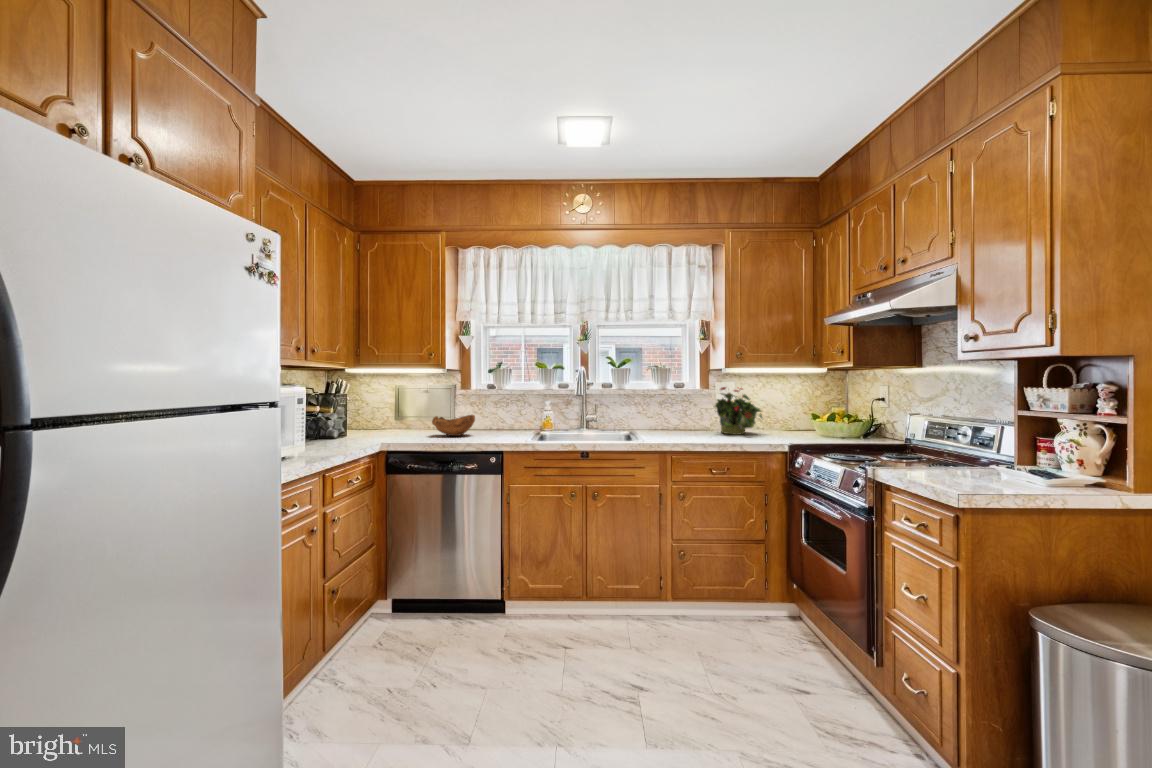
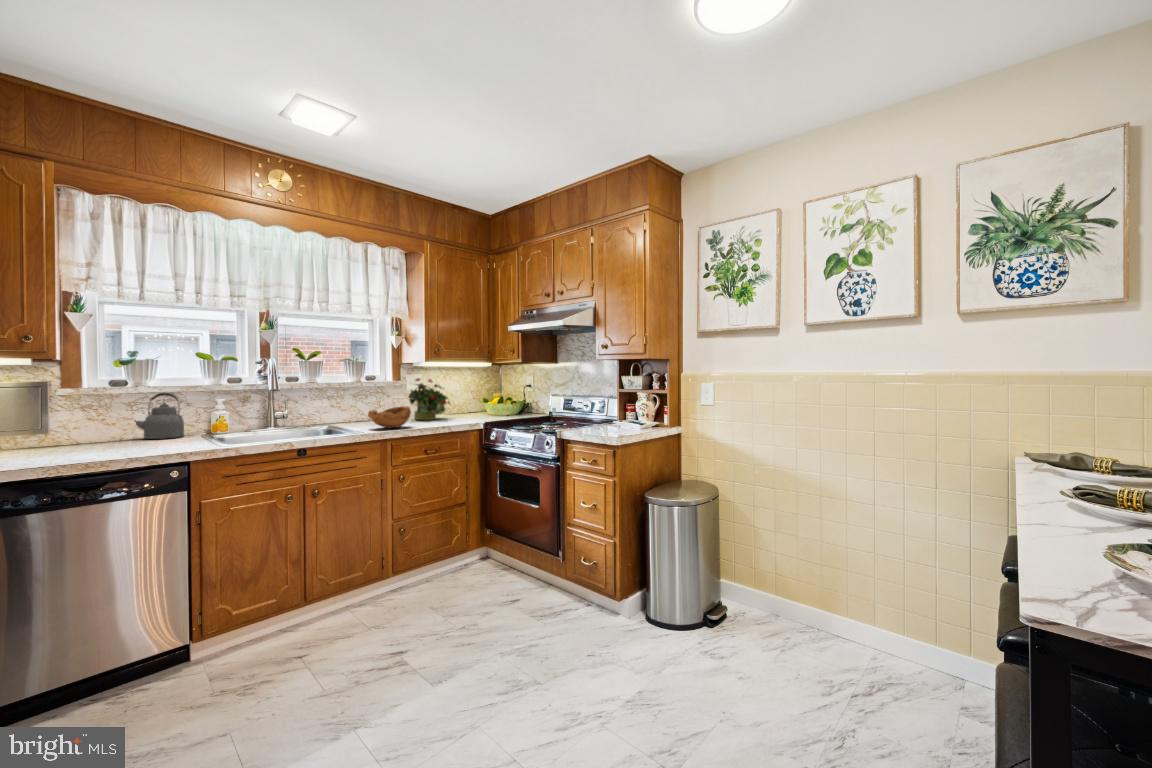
kettle: none [489,395,524,431] -> present [135,393,184,439]
wooden bowl: present [432,415,475,436] -> present [368,406,411,428]

